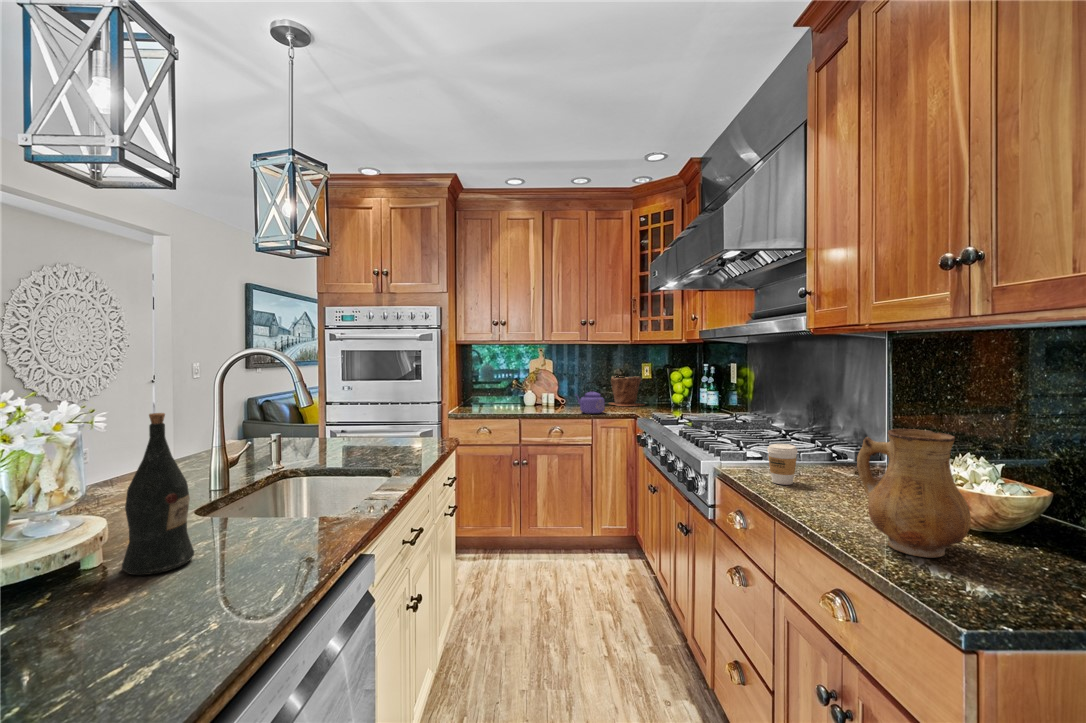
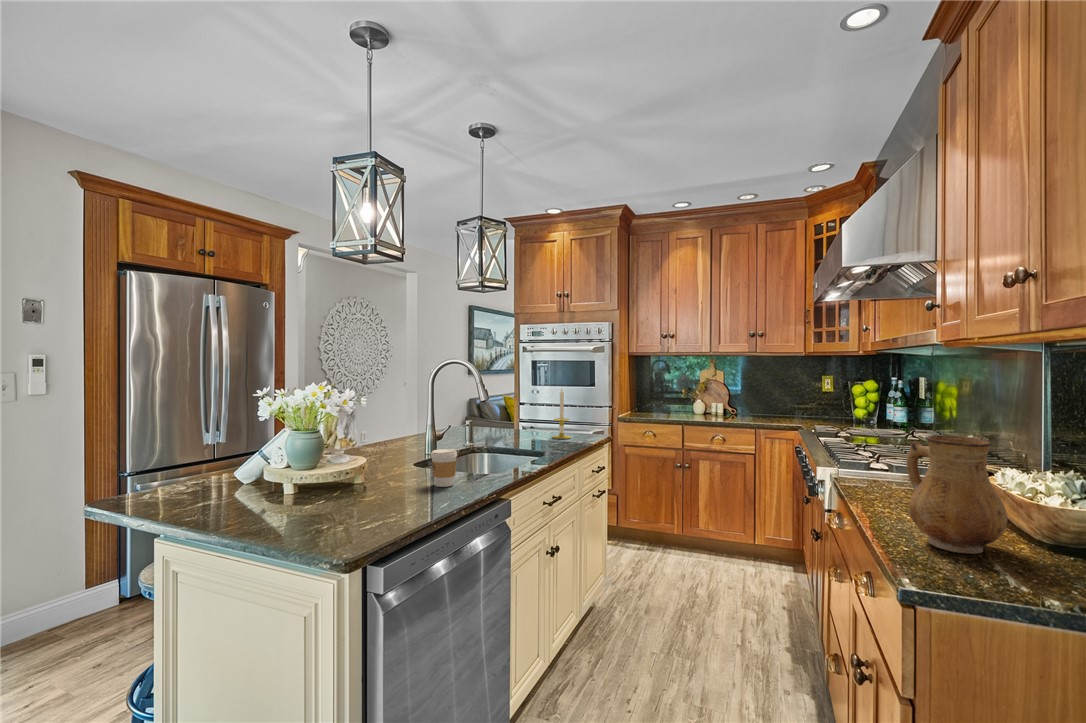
plant pot: present [609,376,643,406] -> none [782,387,823,419]
kettle: present [575,382,605,414] -> none [736,392,769,423]
candle: none [389,385,412,448] -> present [552,389,571,439]
wine bottle: present [122,413,194,575] -> none [371,396,408,490]
coffee cup: present [767,444,797,485] -> present [431,449,457,487]

